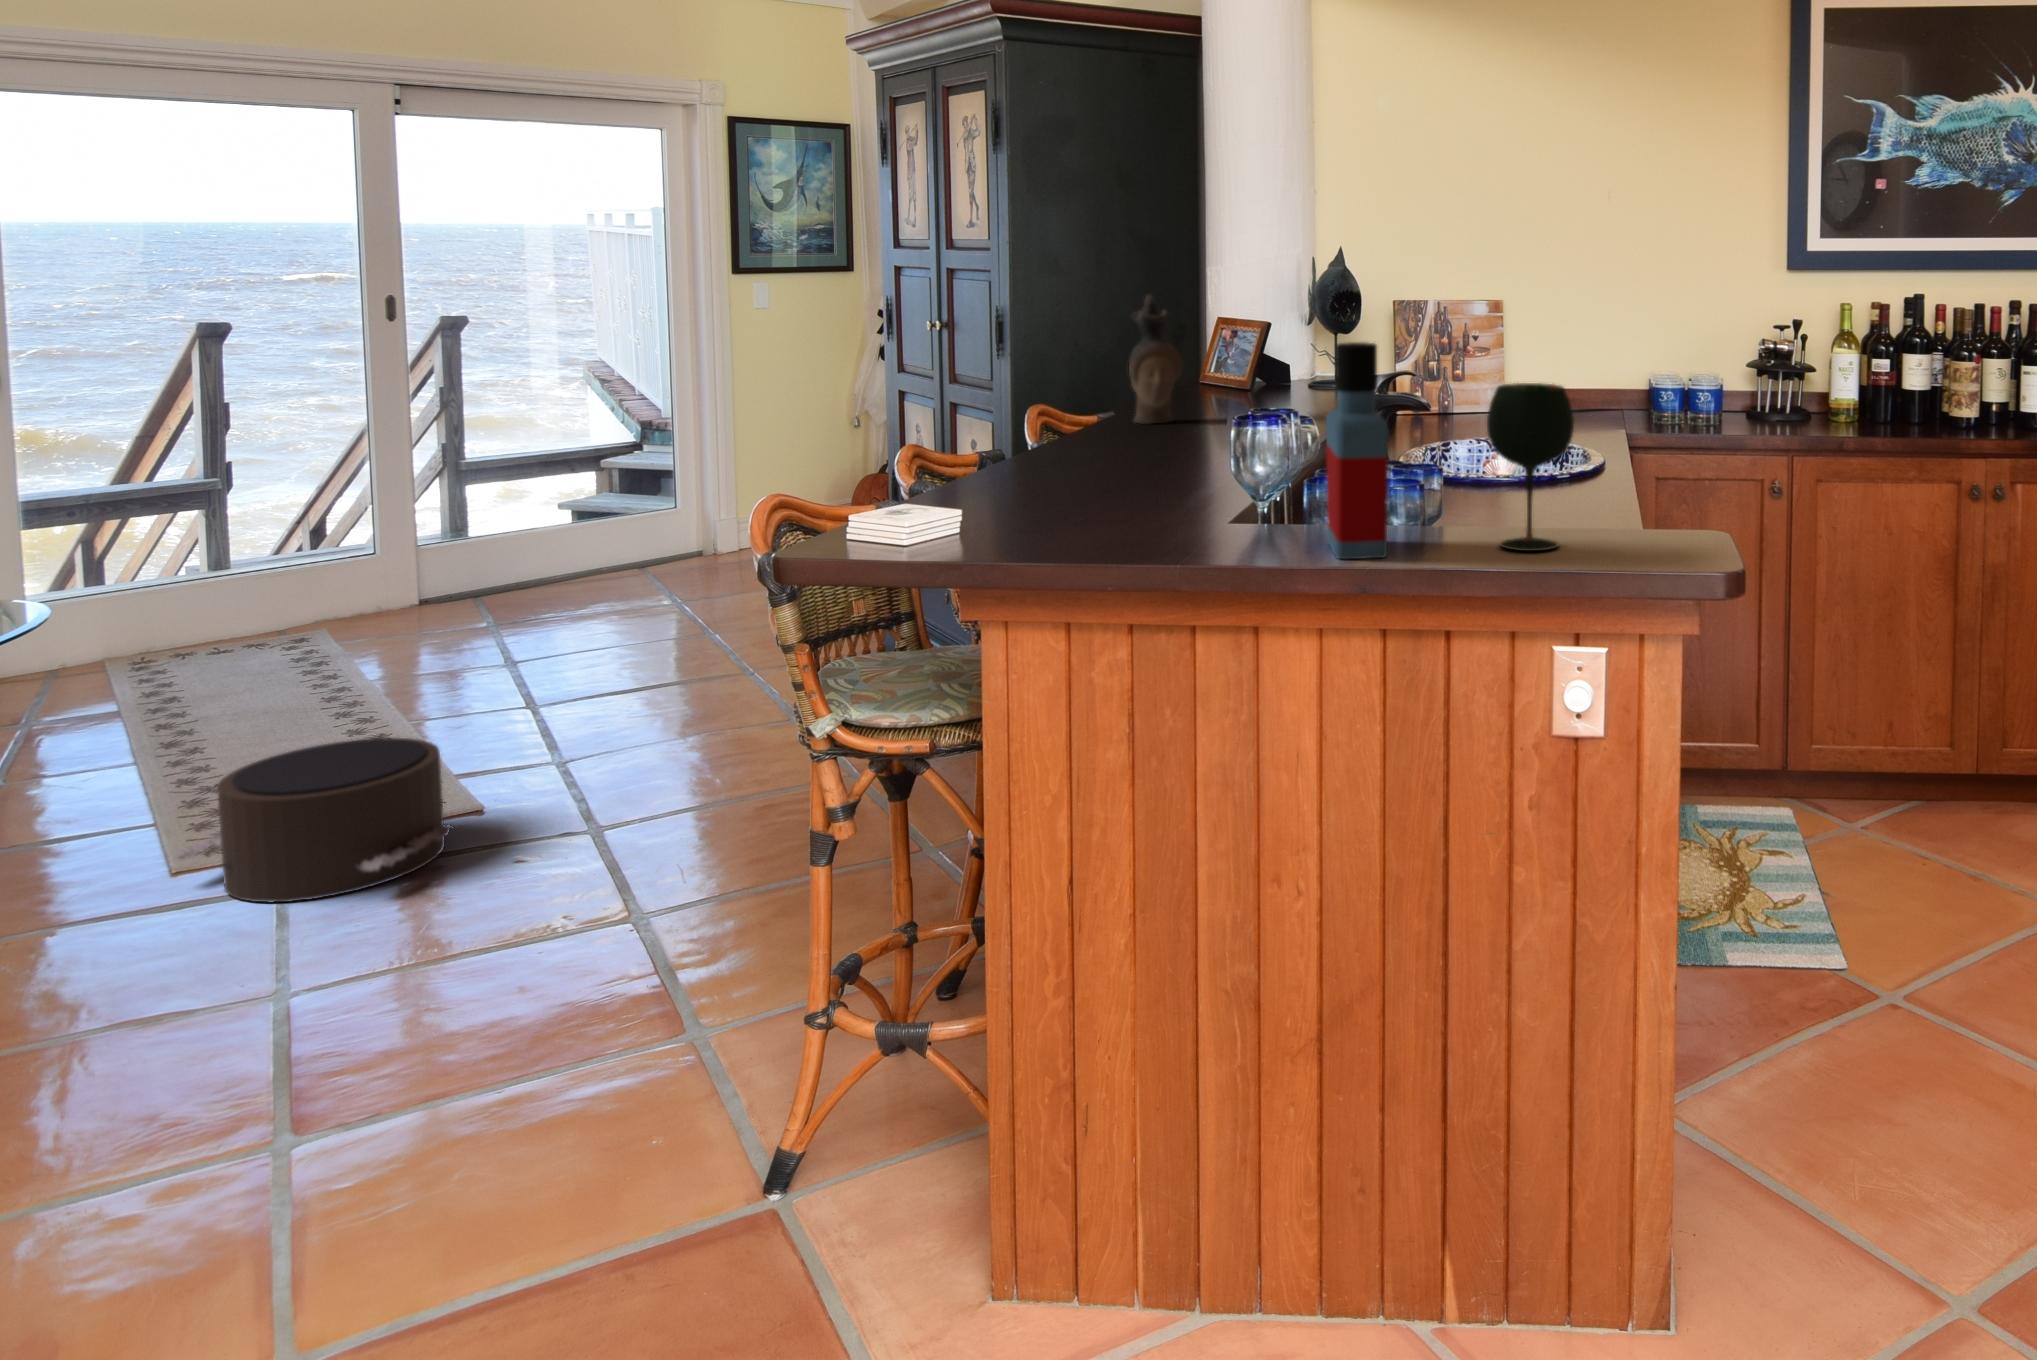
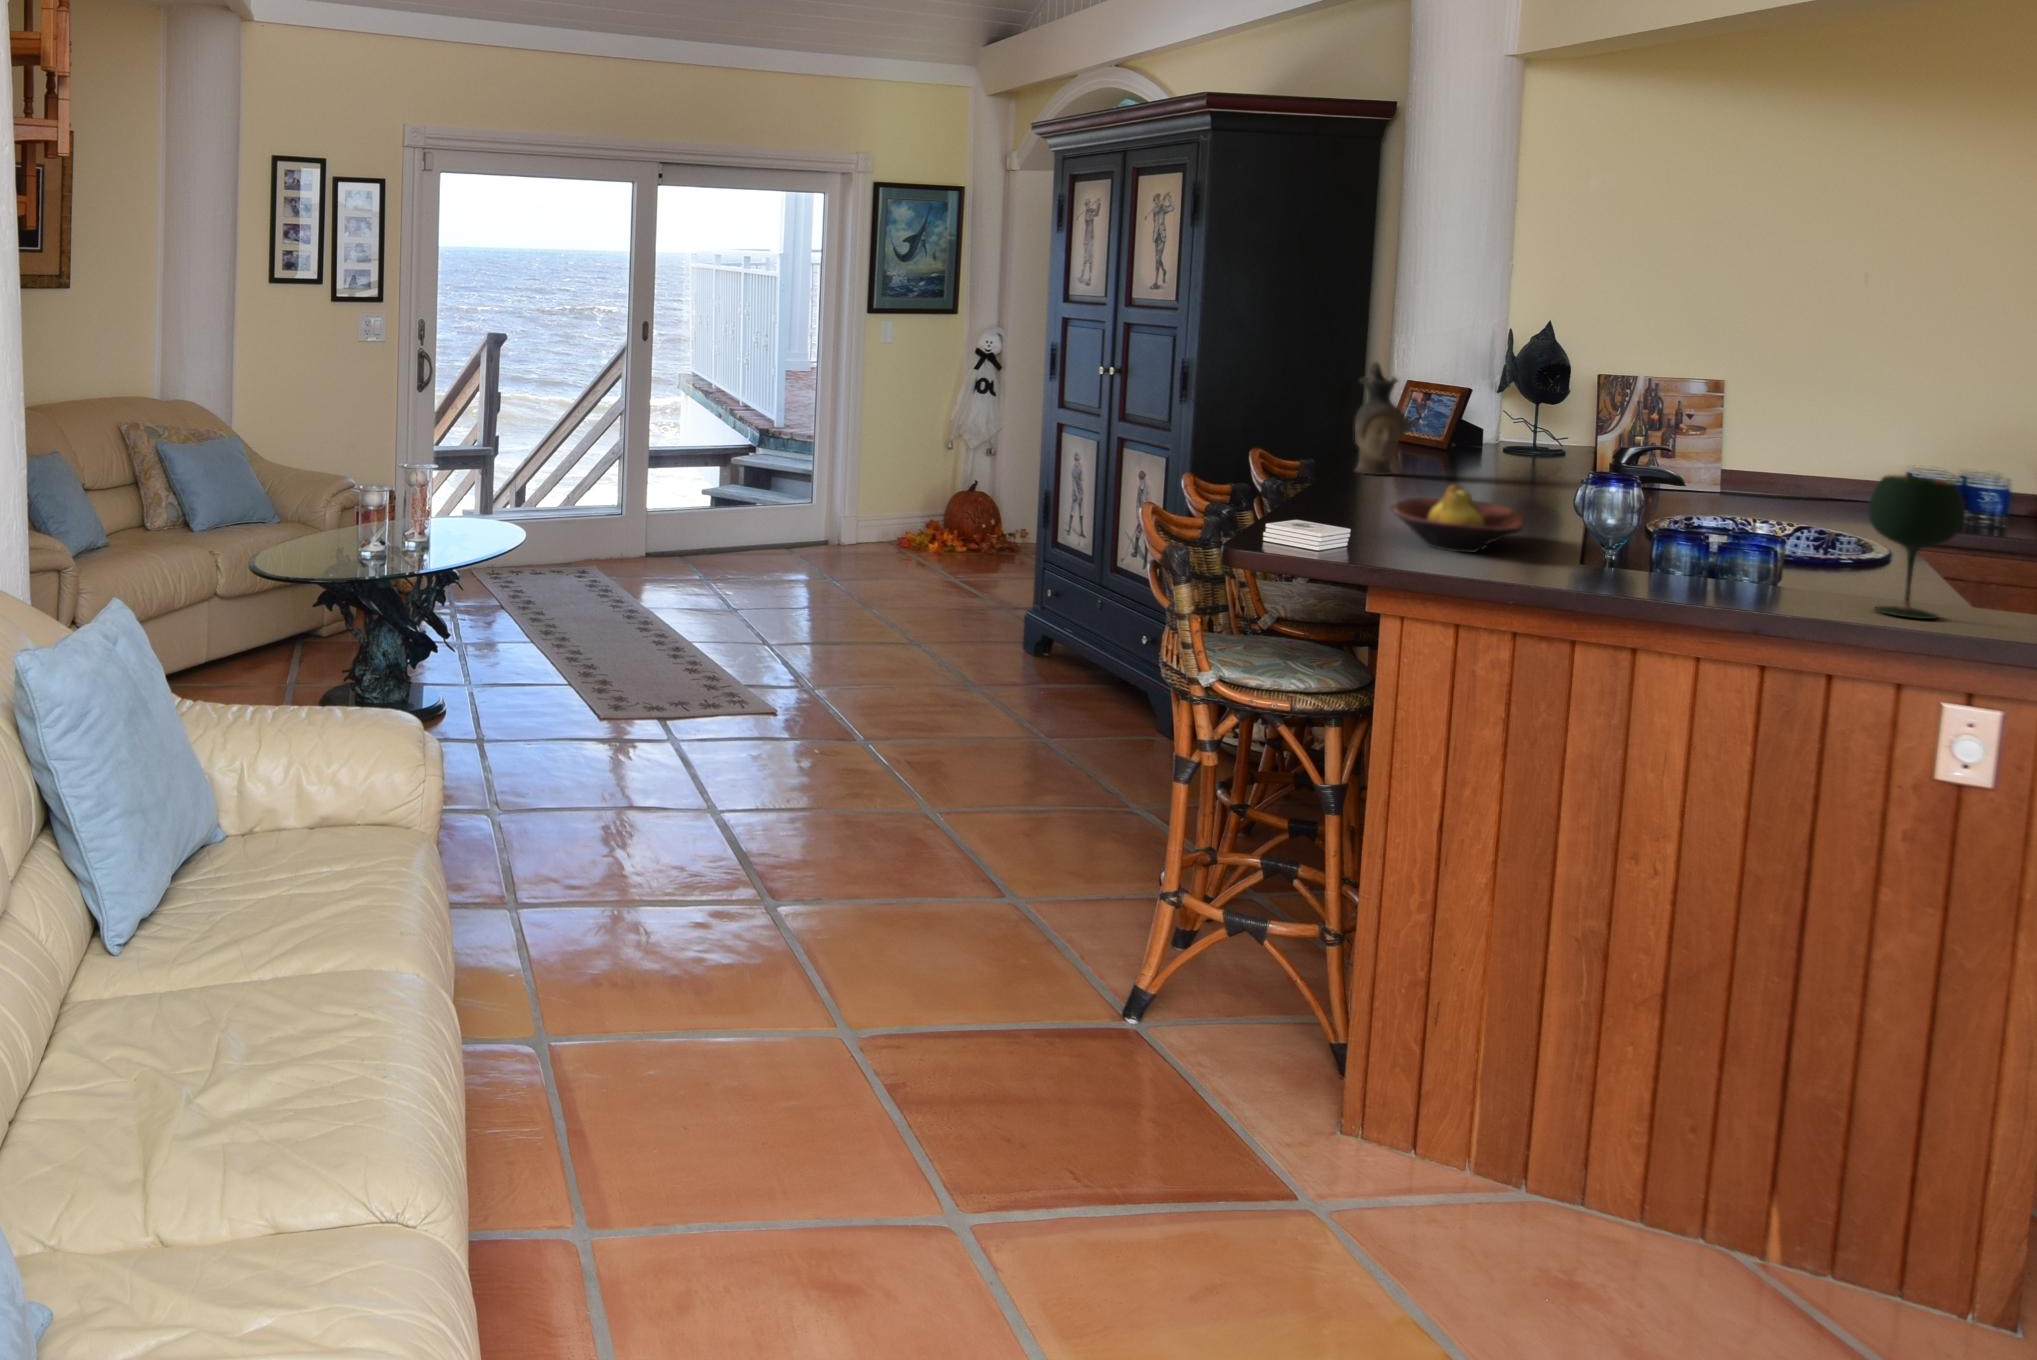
bottle: present [1326,342,1388,559] -> none [1694,430,1778,607]
fruit bowl: none [1038,434,1200,521] -> present [1391,485,1524,553]
pouf: present [175,738,458,902] -> none [616,649,787,755]

